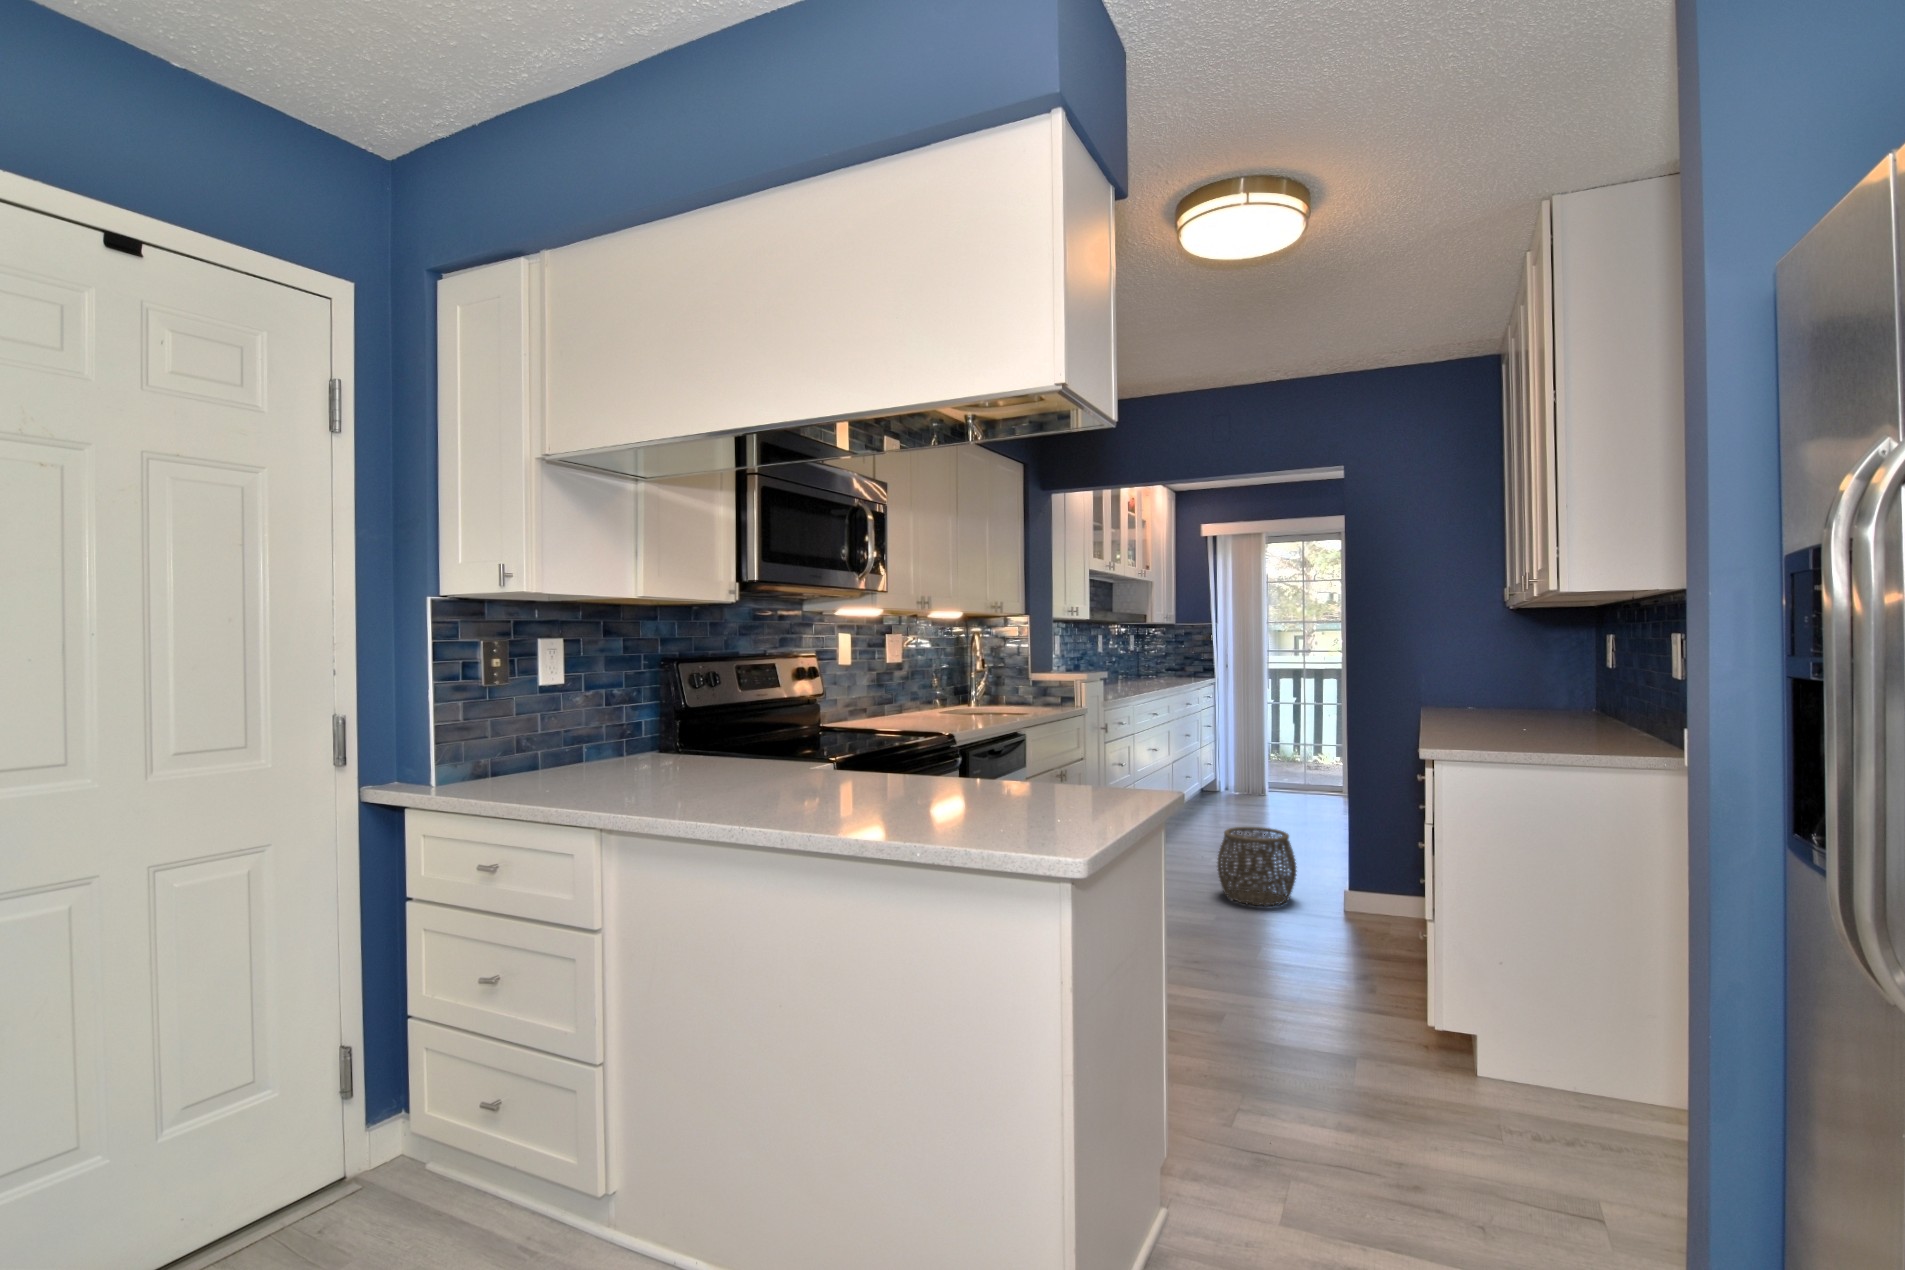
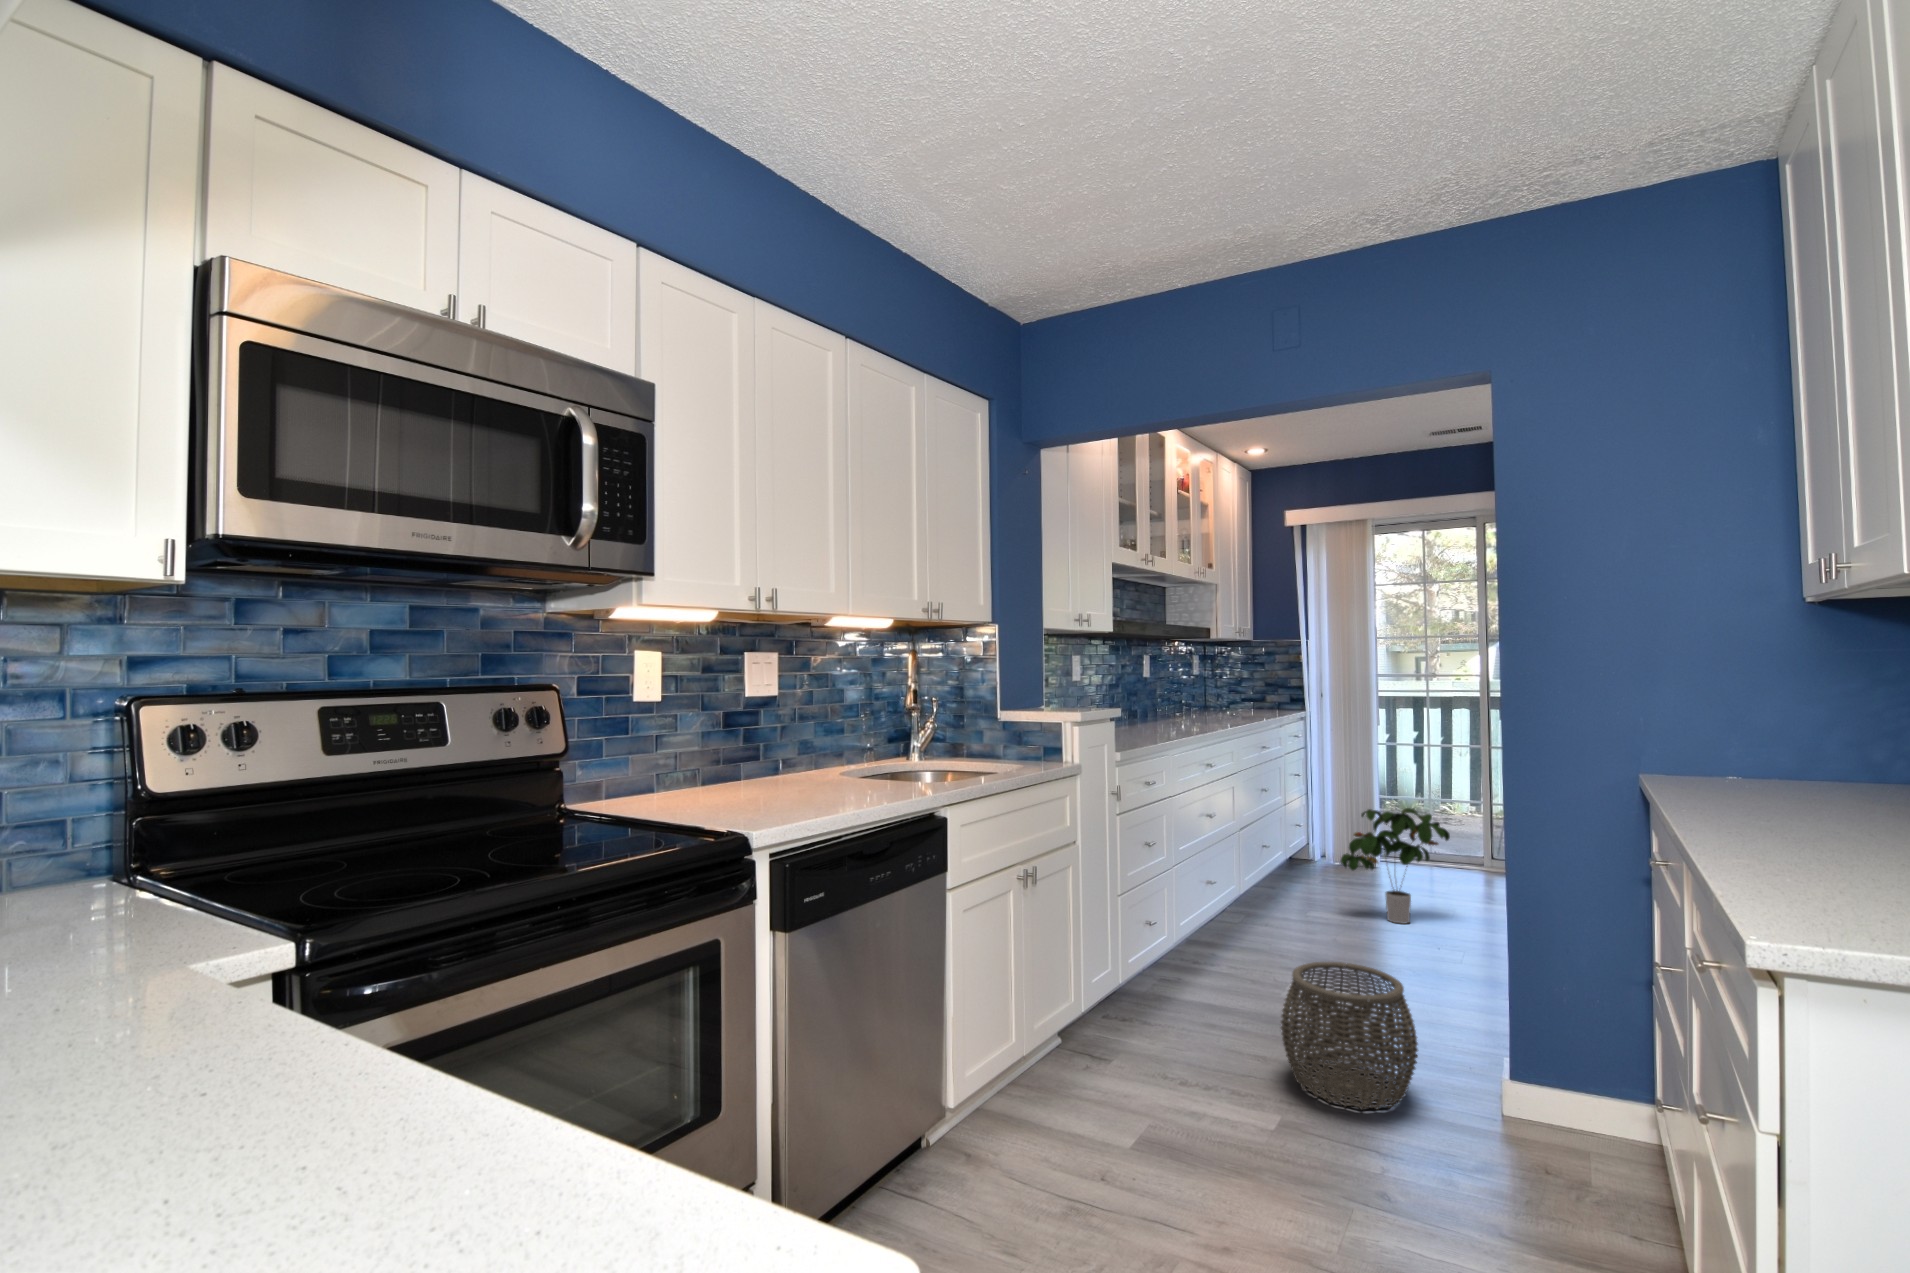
potted plant: none [1244,745,1318,826] -> present [1341,808,1450,924]

